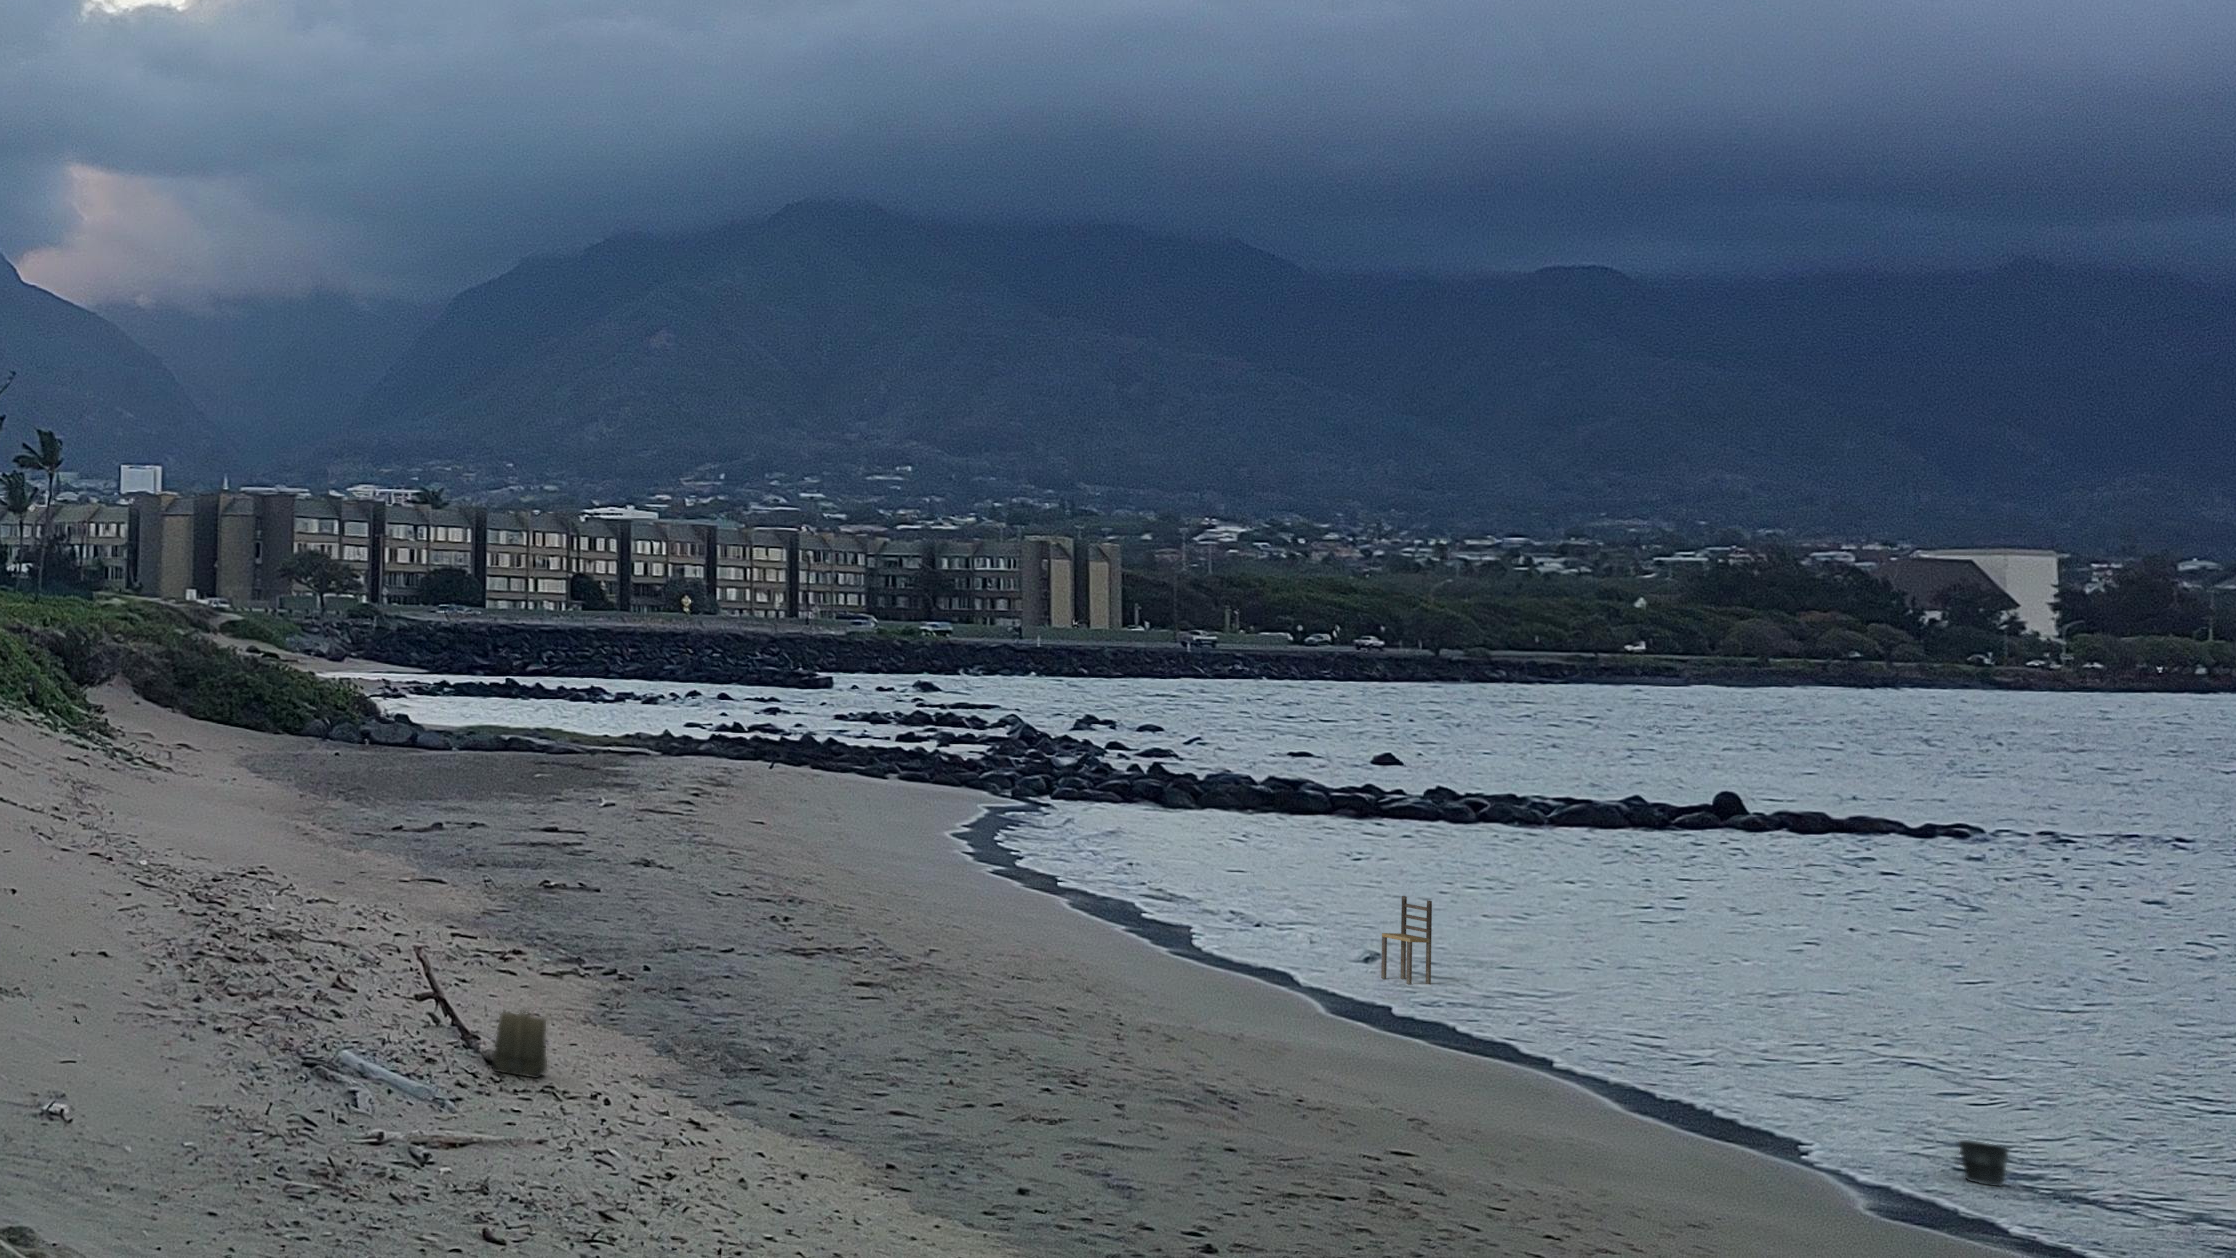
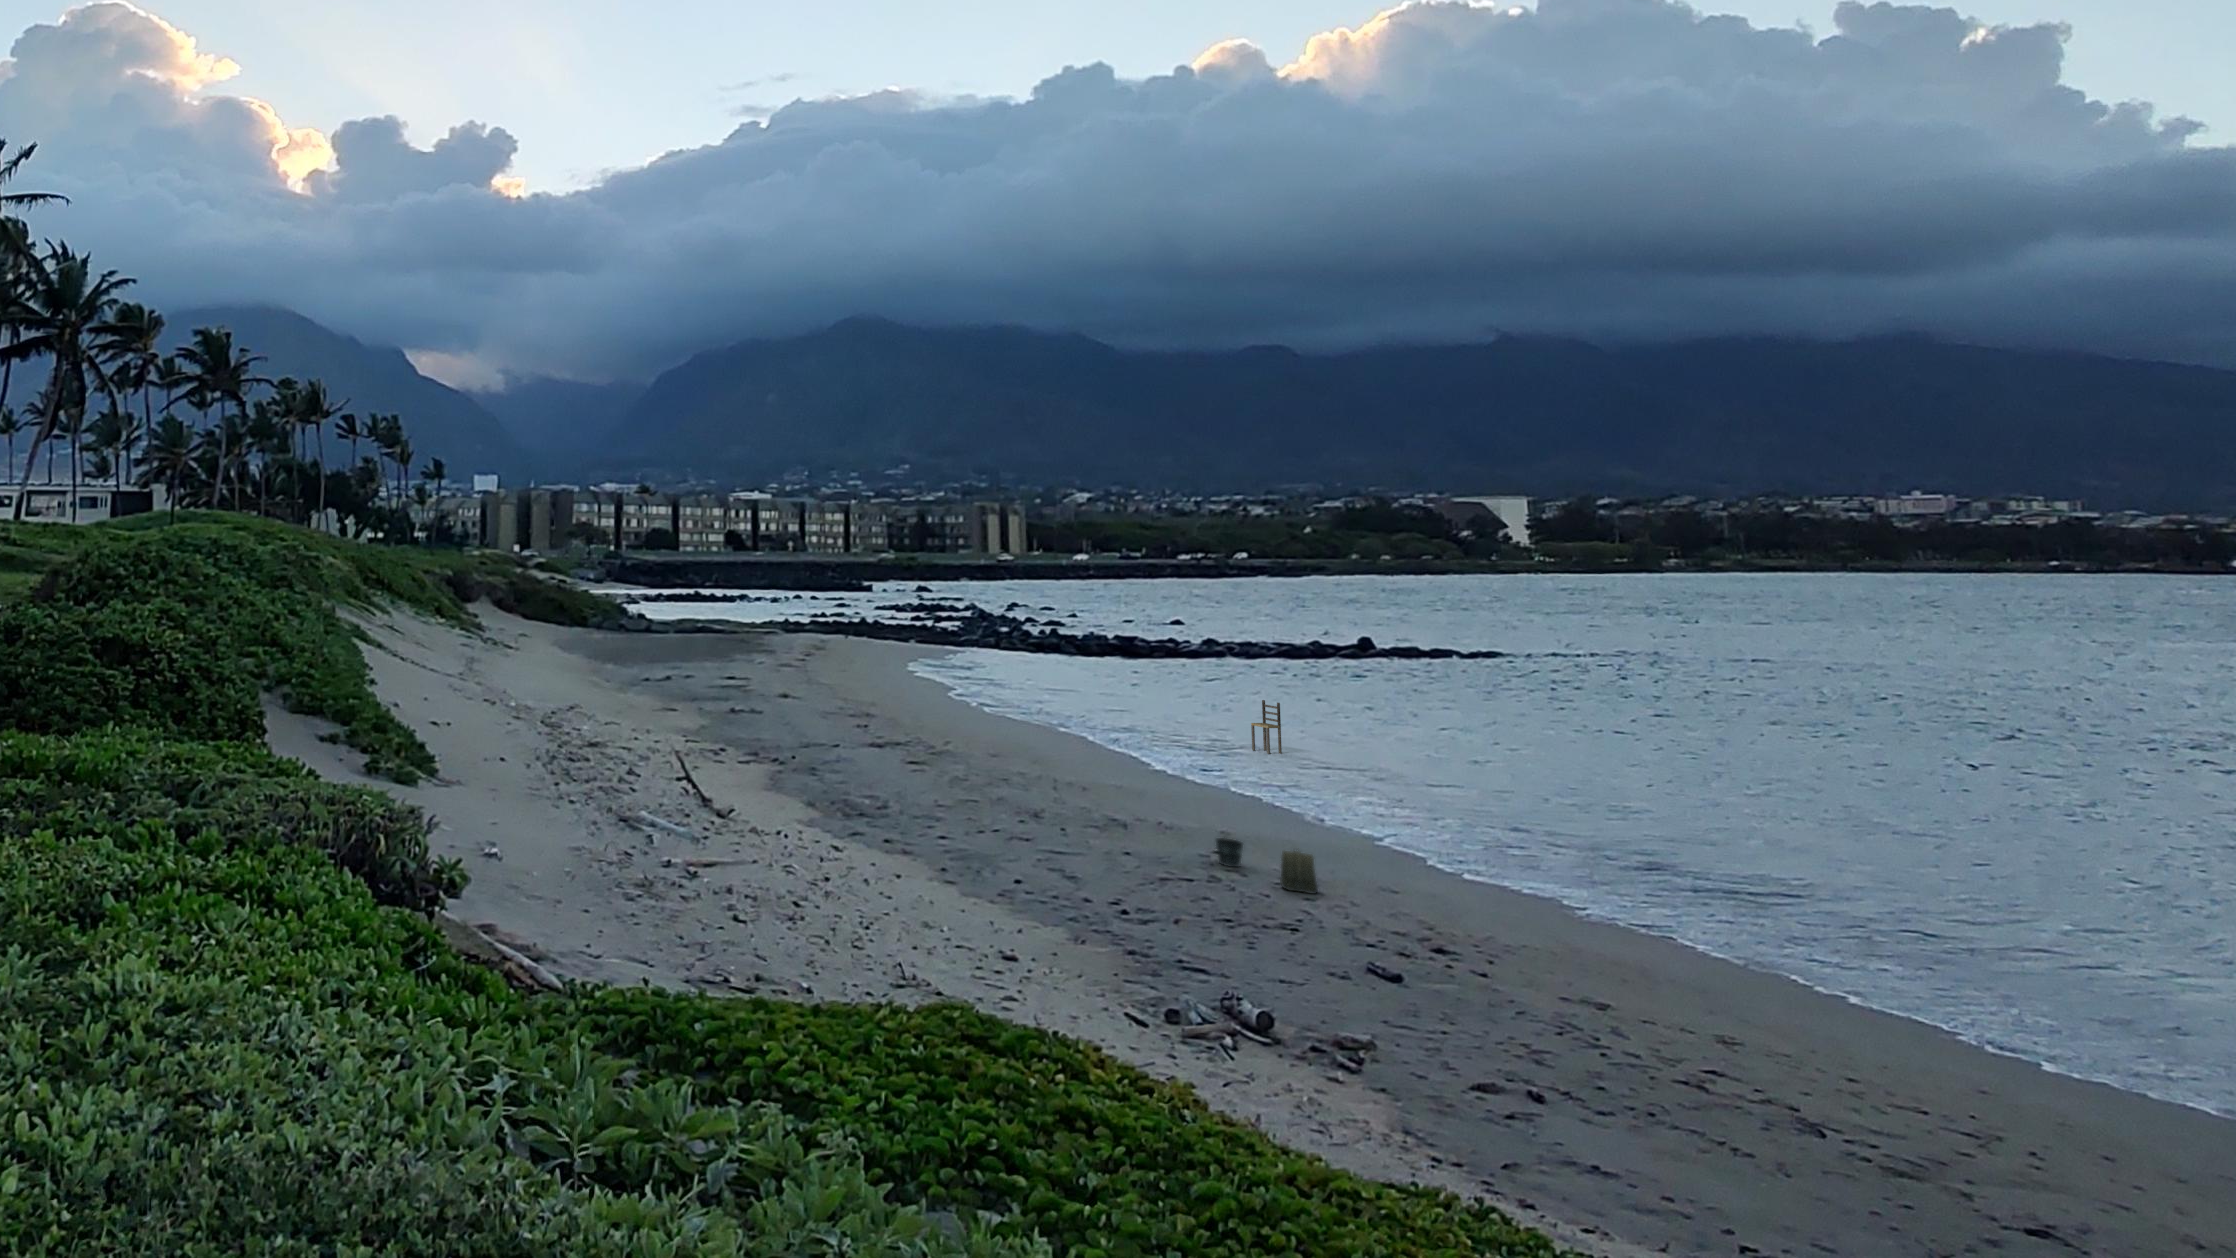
backpack: present [491,1010,547,1078] -> present [1280,851,1318,894]
bucket: present [1958,1140,2008,1186] -> present [1216,838,1243,867]

